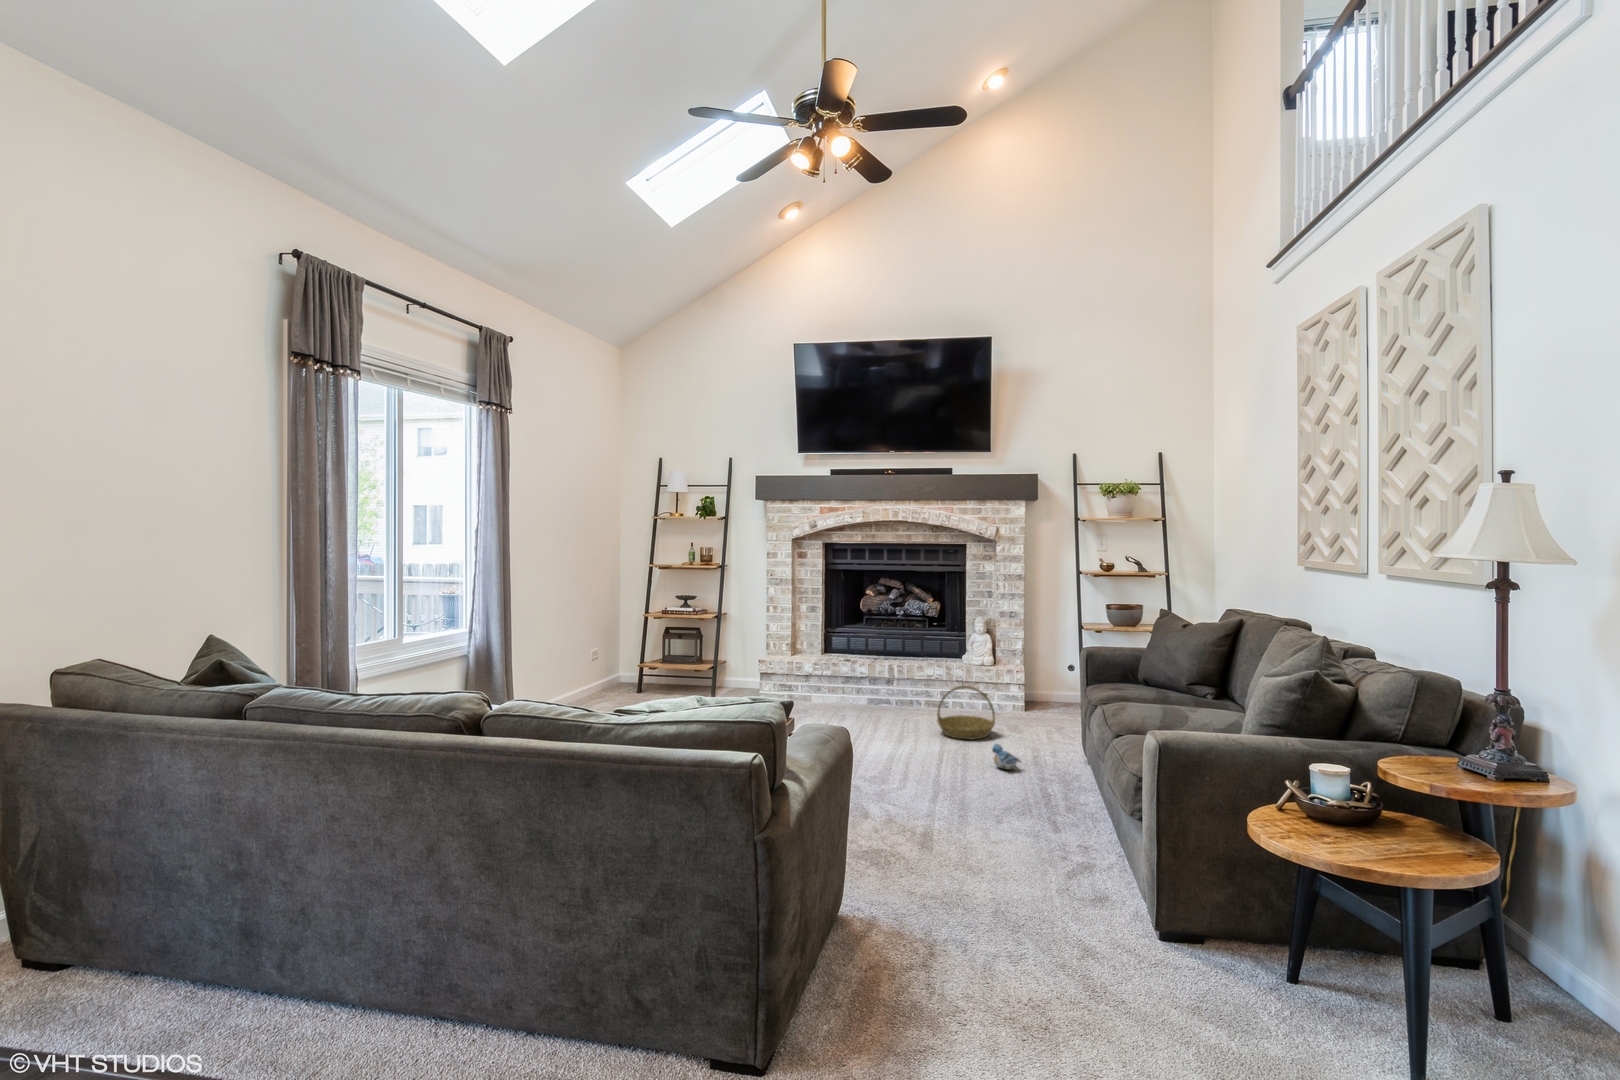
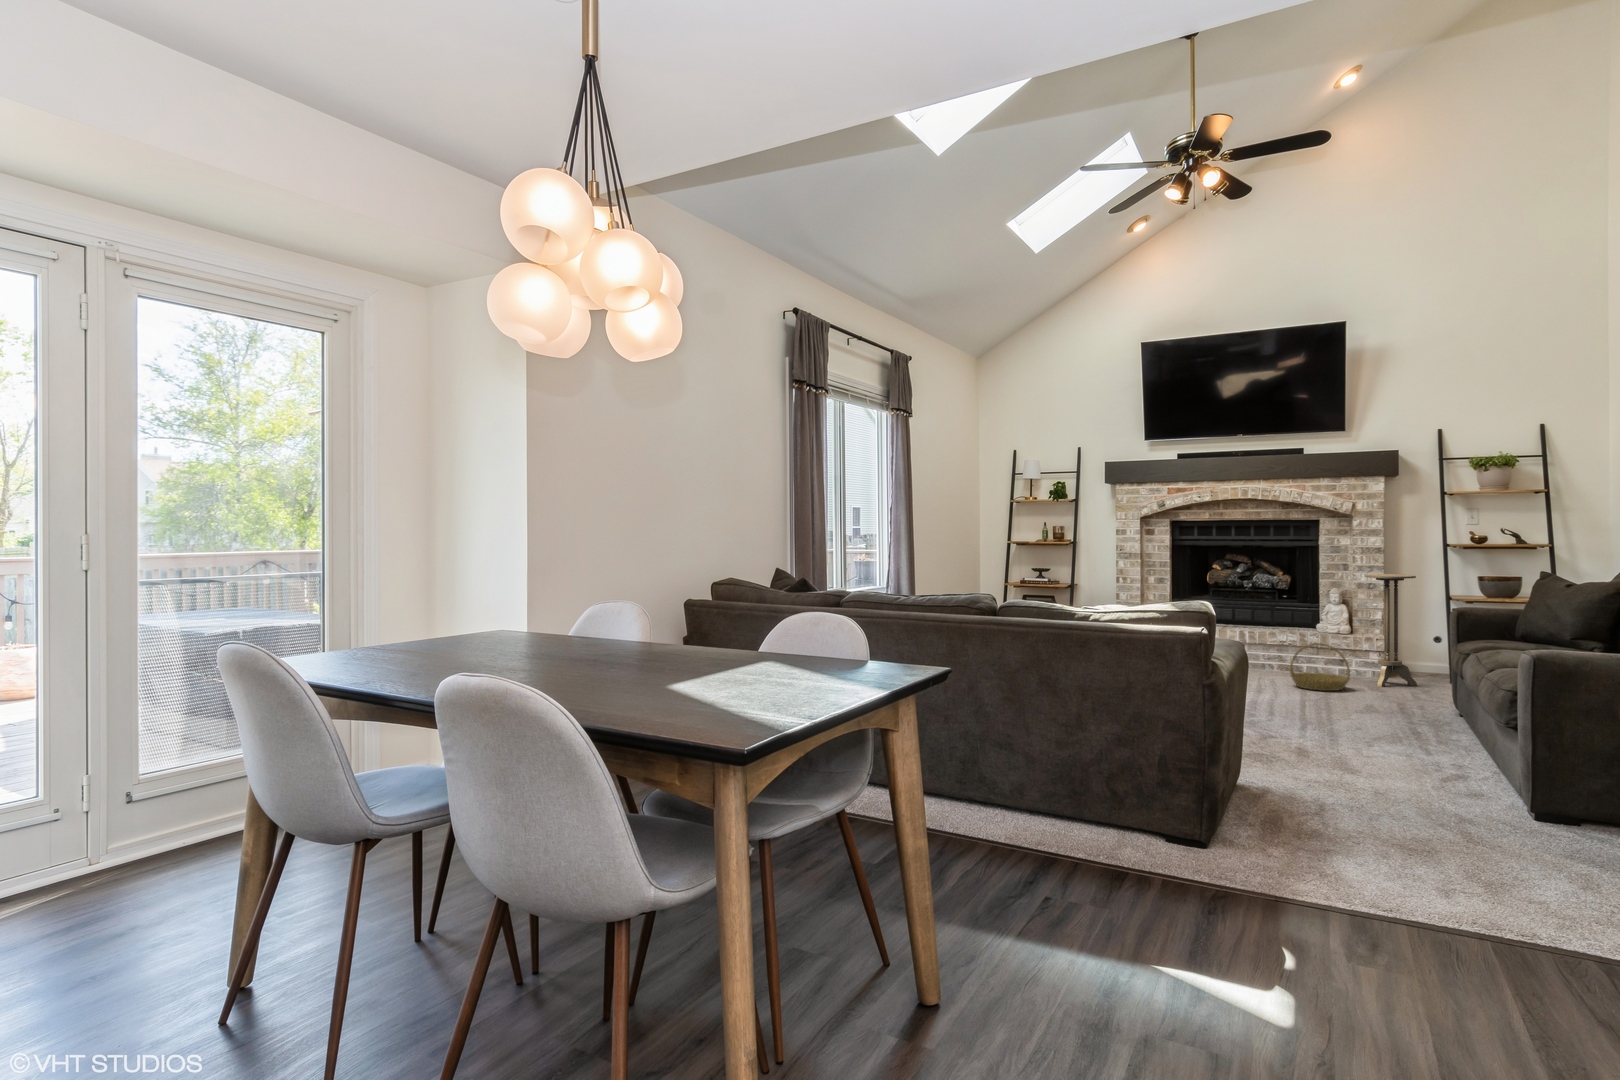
side table: none [1008,606,1055,728] -> present [1365,574,1417,687]
plush toy: present [992,744,1021,770] -> none [1345,686,1376,708]

